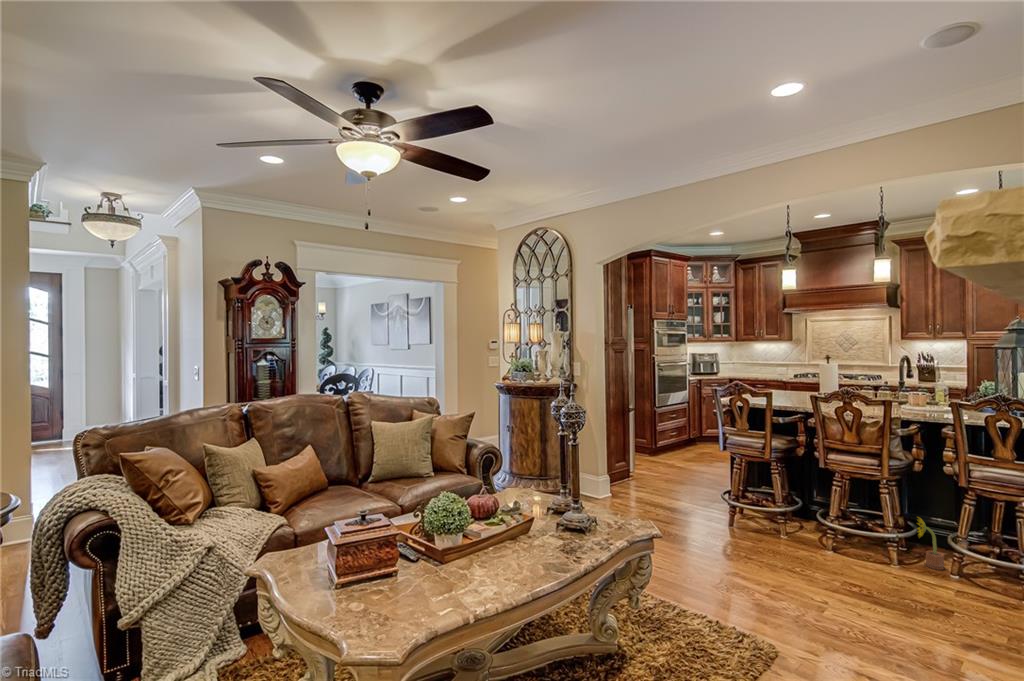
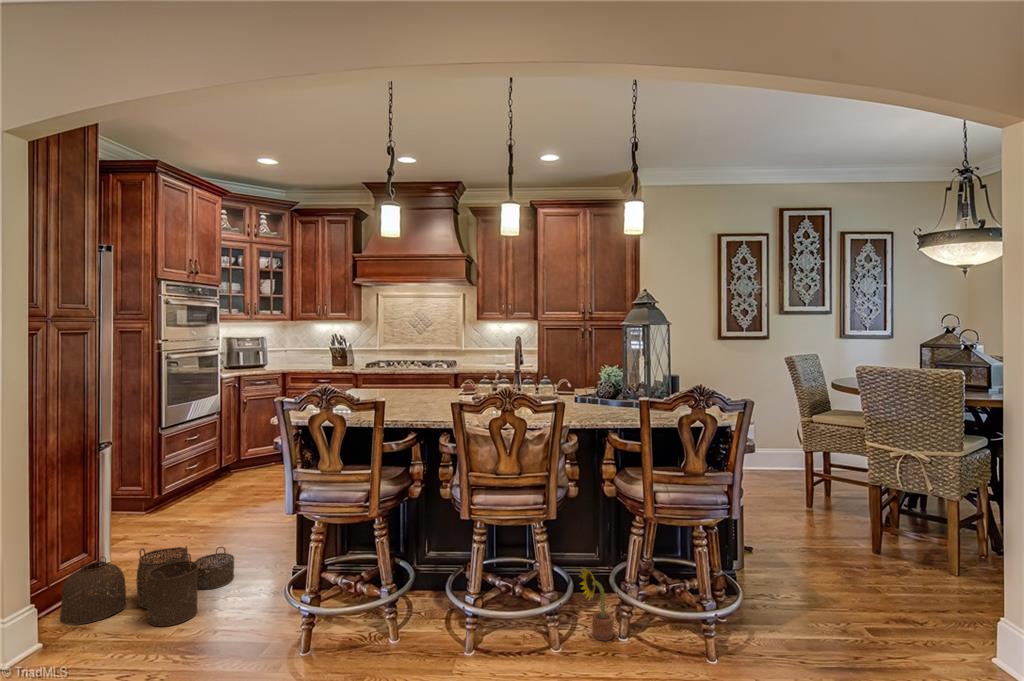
woven basket: none [618,464,695,501] -> present [60,546,234,626]

